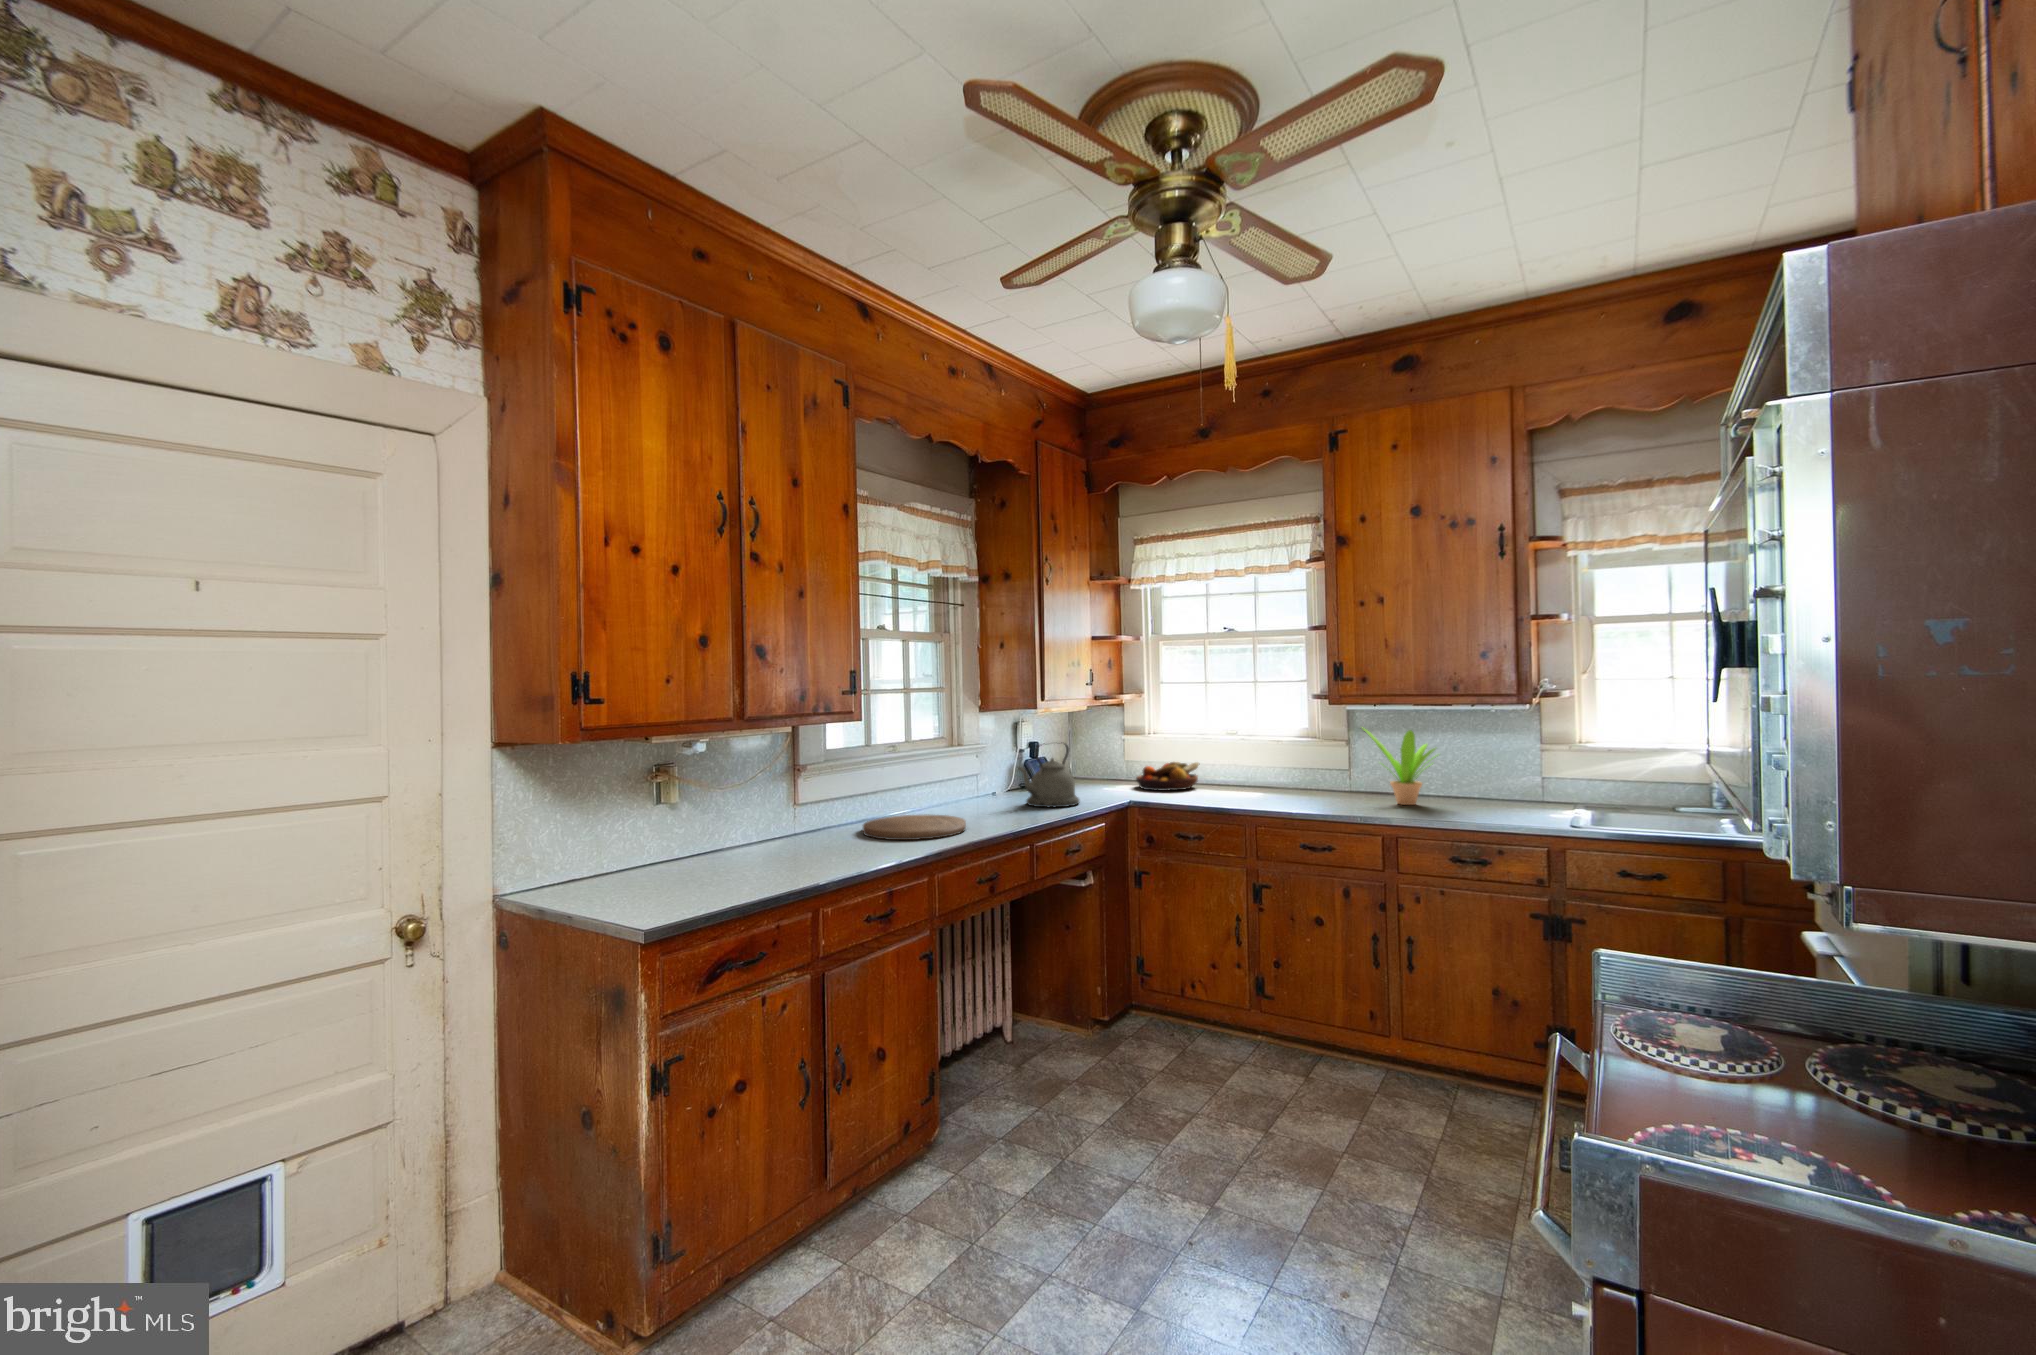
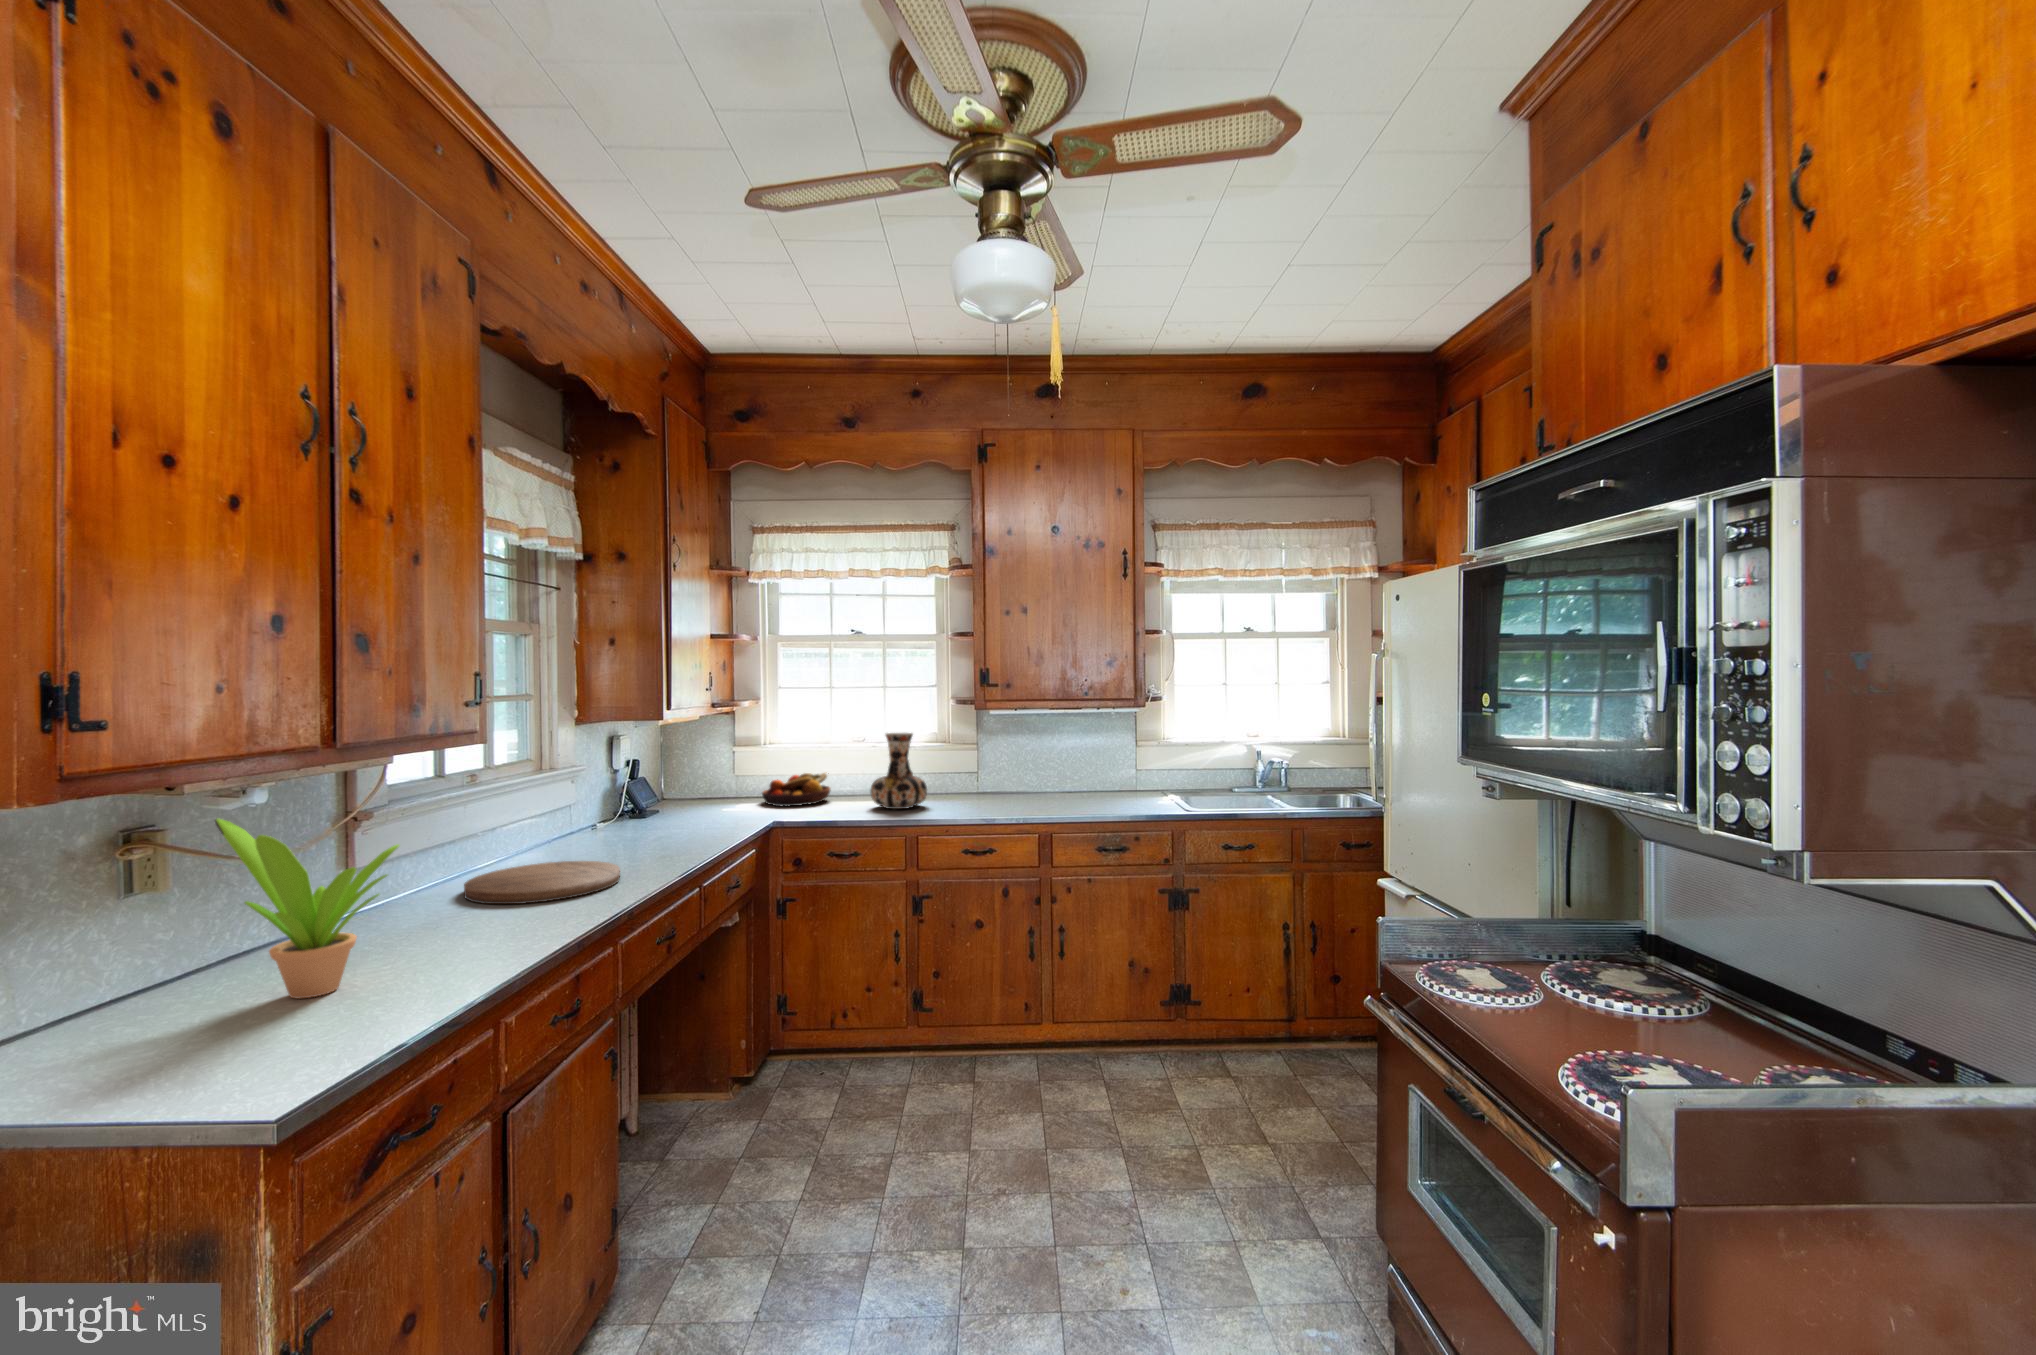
vase: none [1223,726,1280,800] -> present [871,733,927,809]
potted plant: present [1362,728,1435,805] -> present [215,819,399,998]
kettle: present [1018,743,1080,807] -> none [653,758,724,837]

